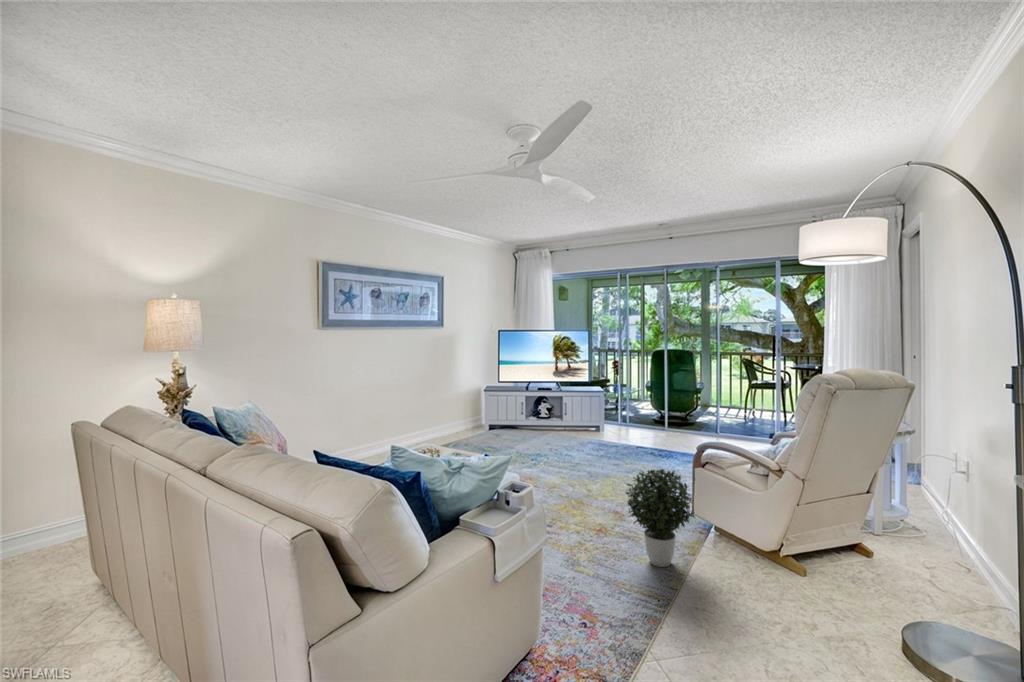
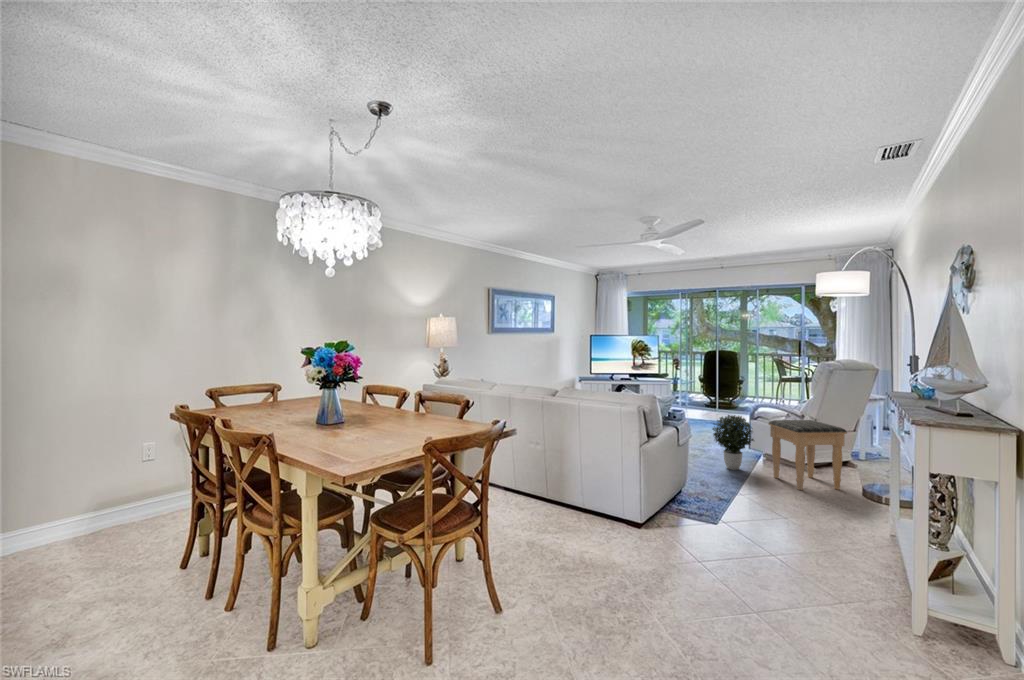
footstool: none [717,482,862,635] -> present [769,420,847,490]

